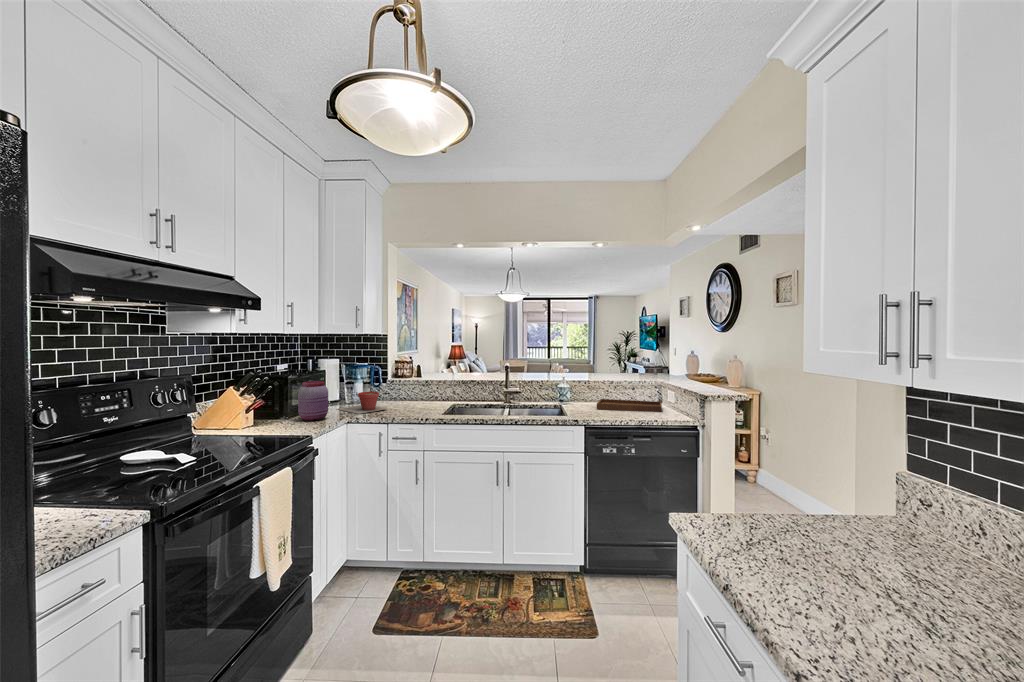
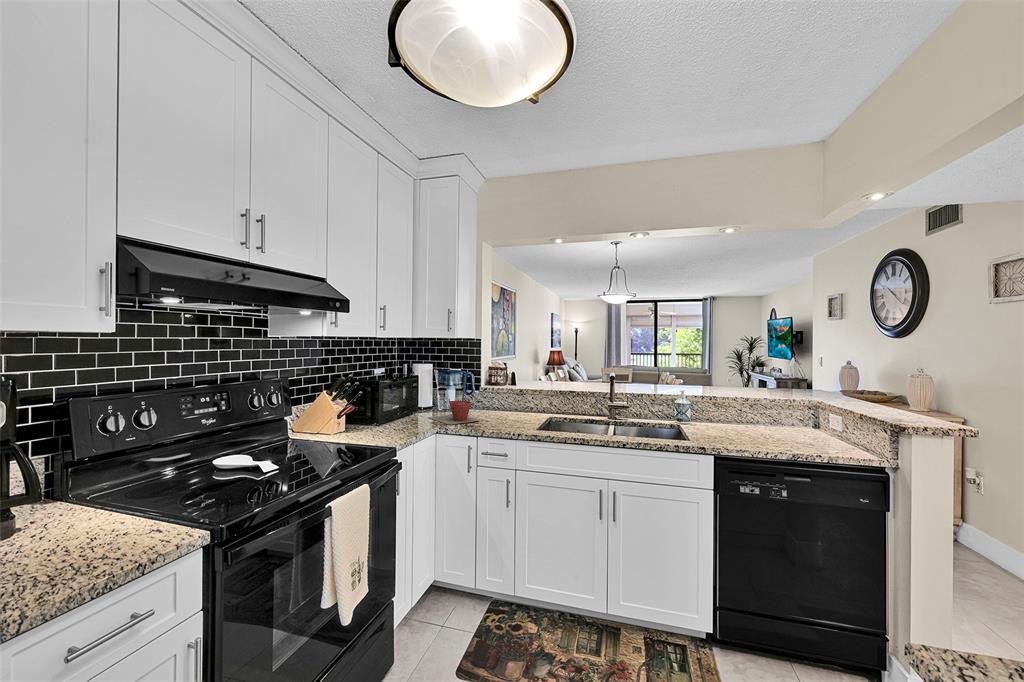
jar: present [298,381,328,420] -> none [388,388,418,430]
tray: present [597,387,662,412] -> none [724,409,814,443]

